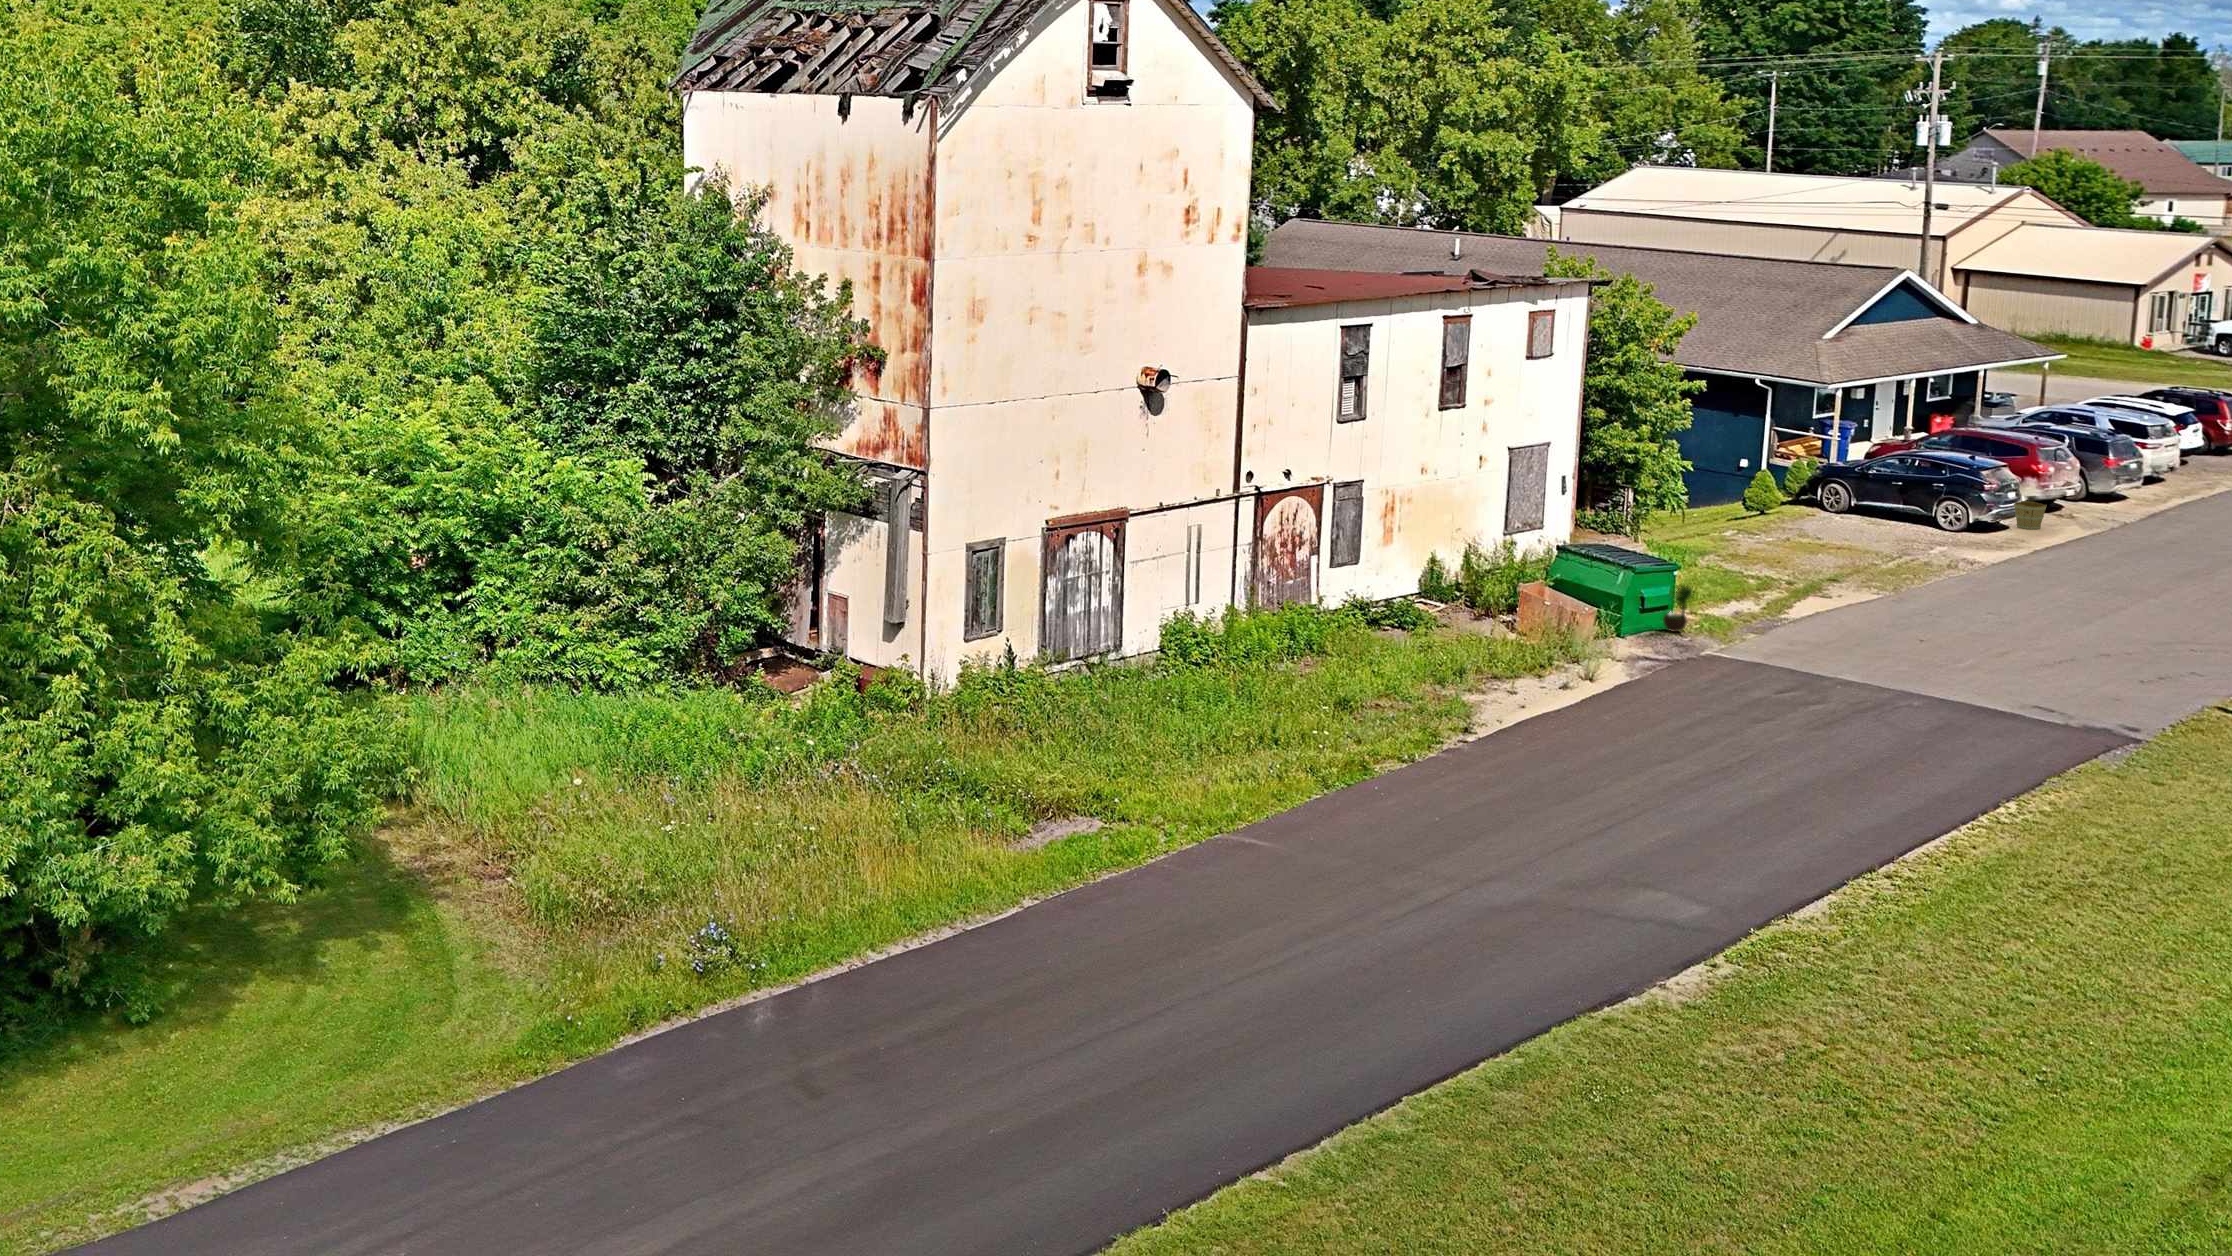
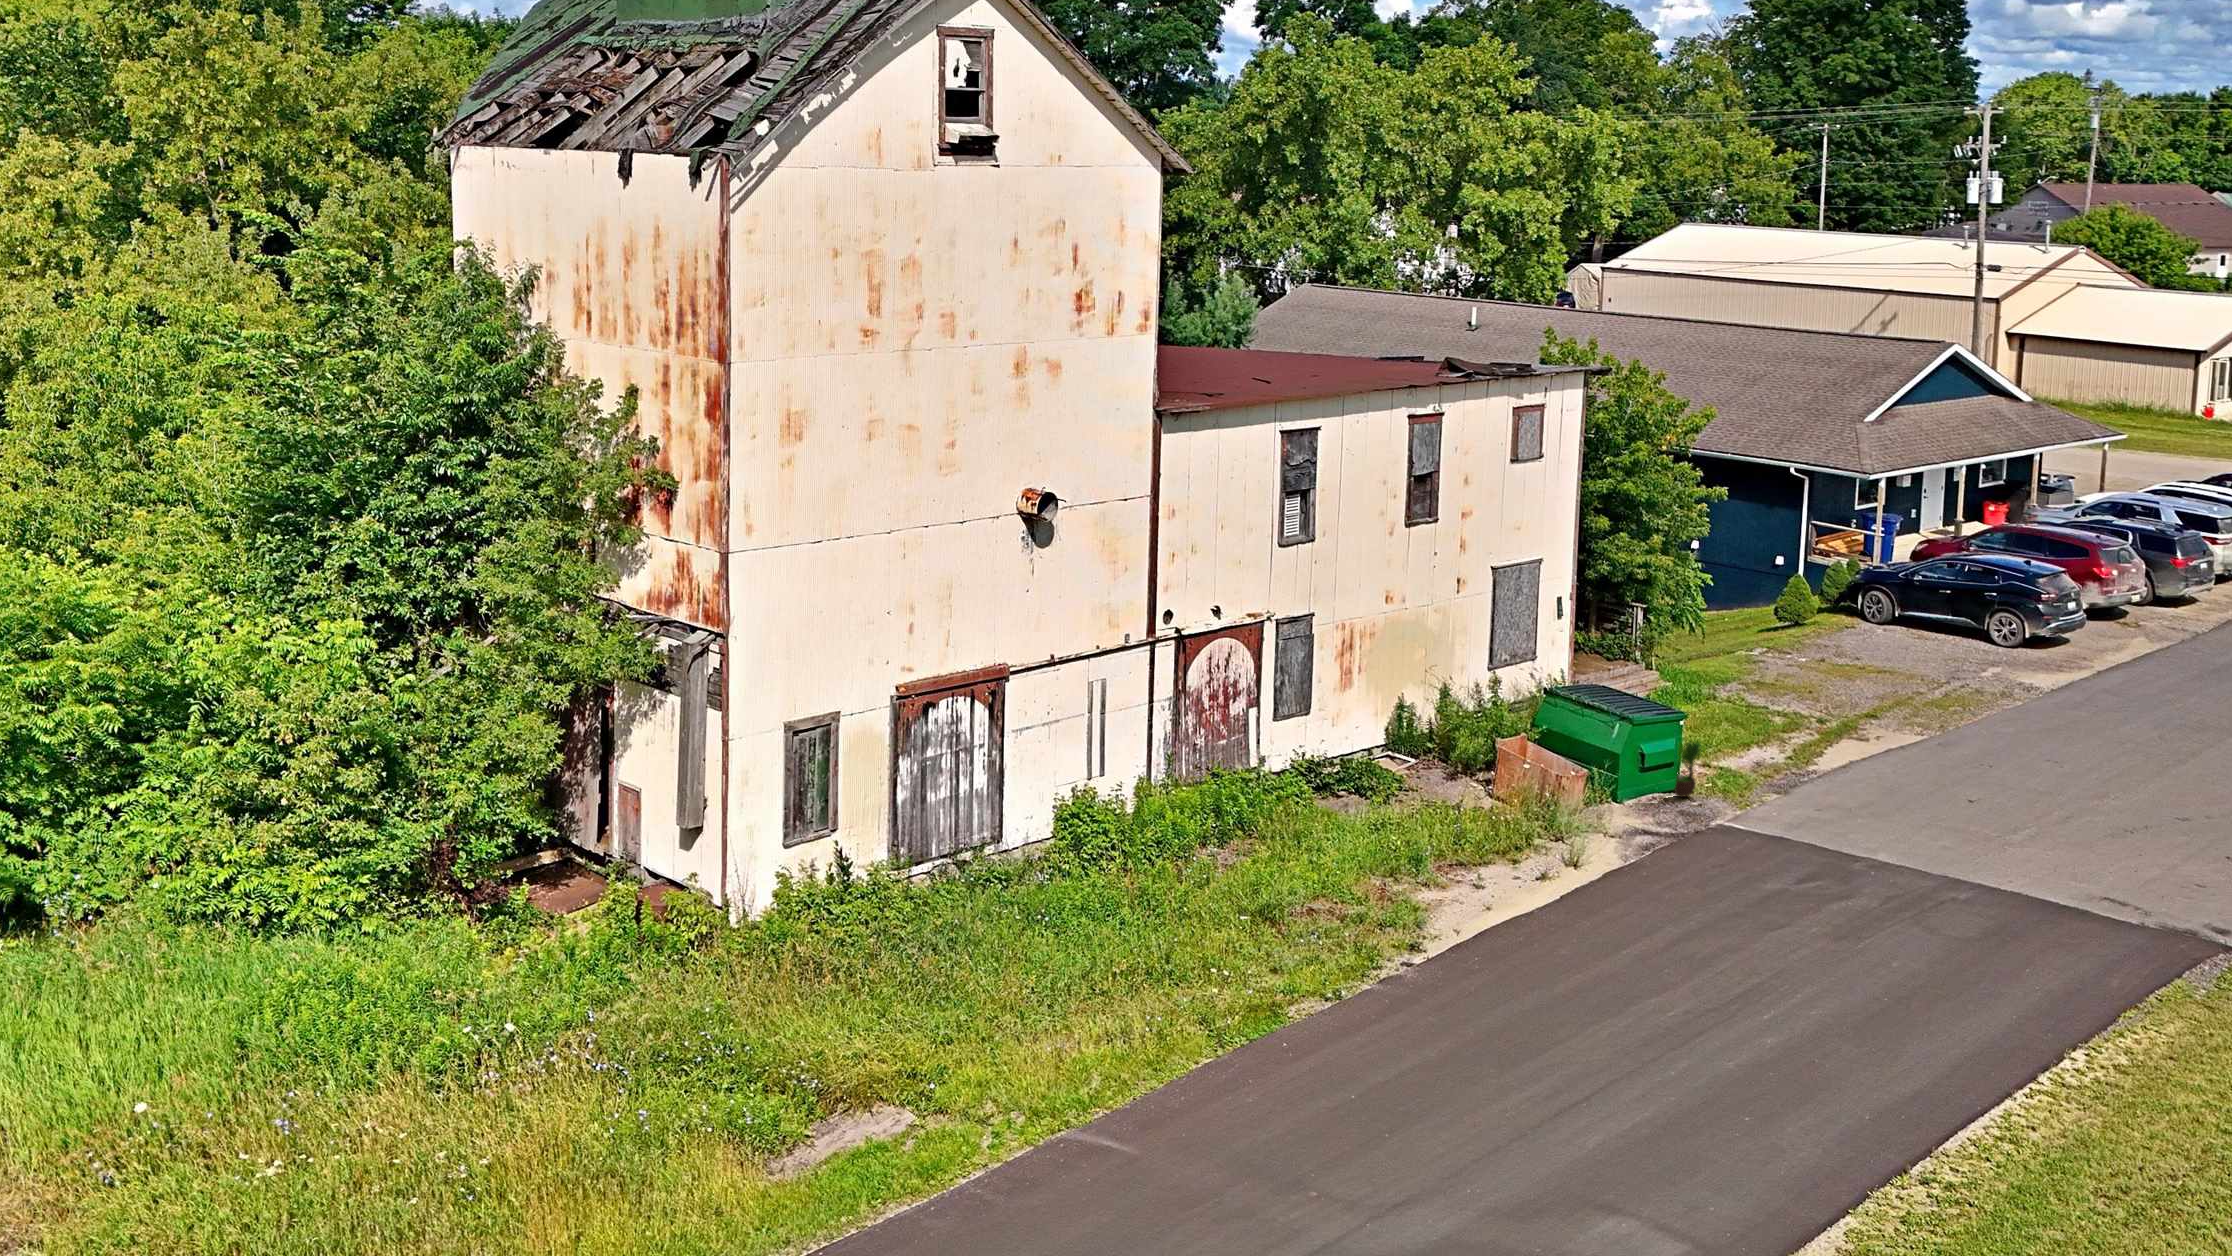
wooden bucket: present [2014,501,2047,530] -> none [2075,612,2112,645]

